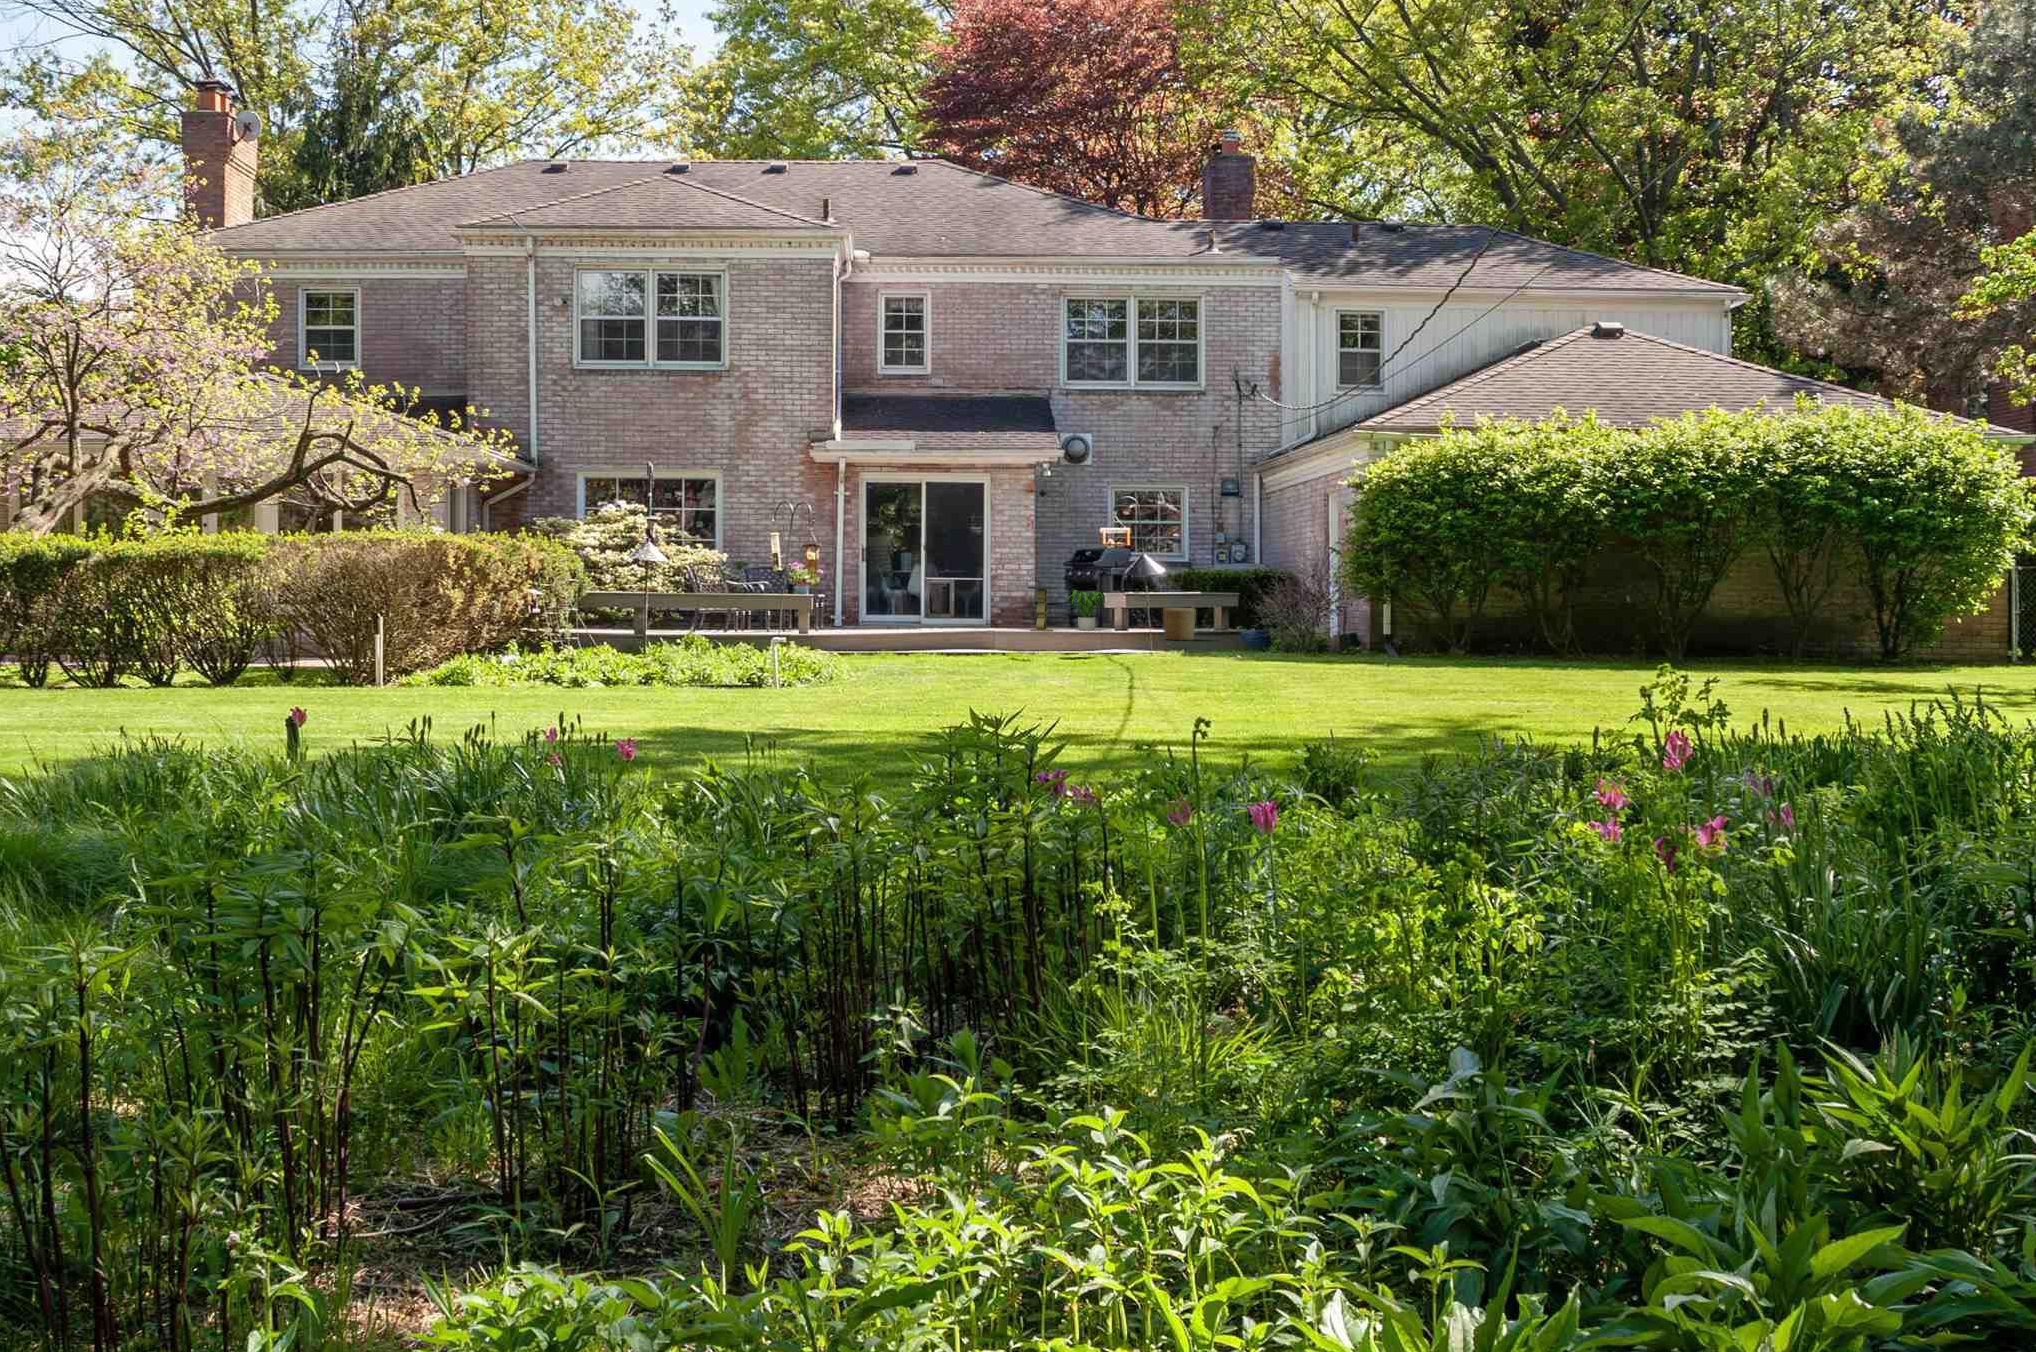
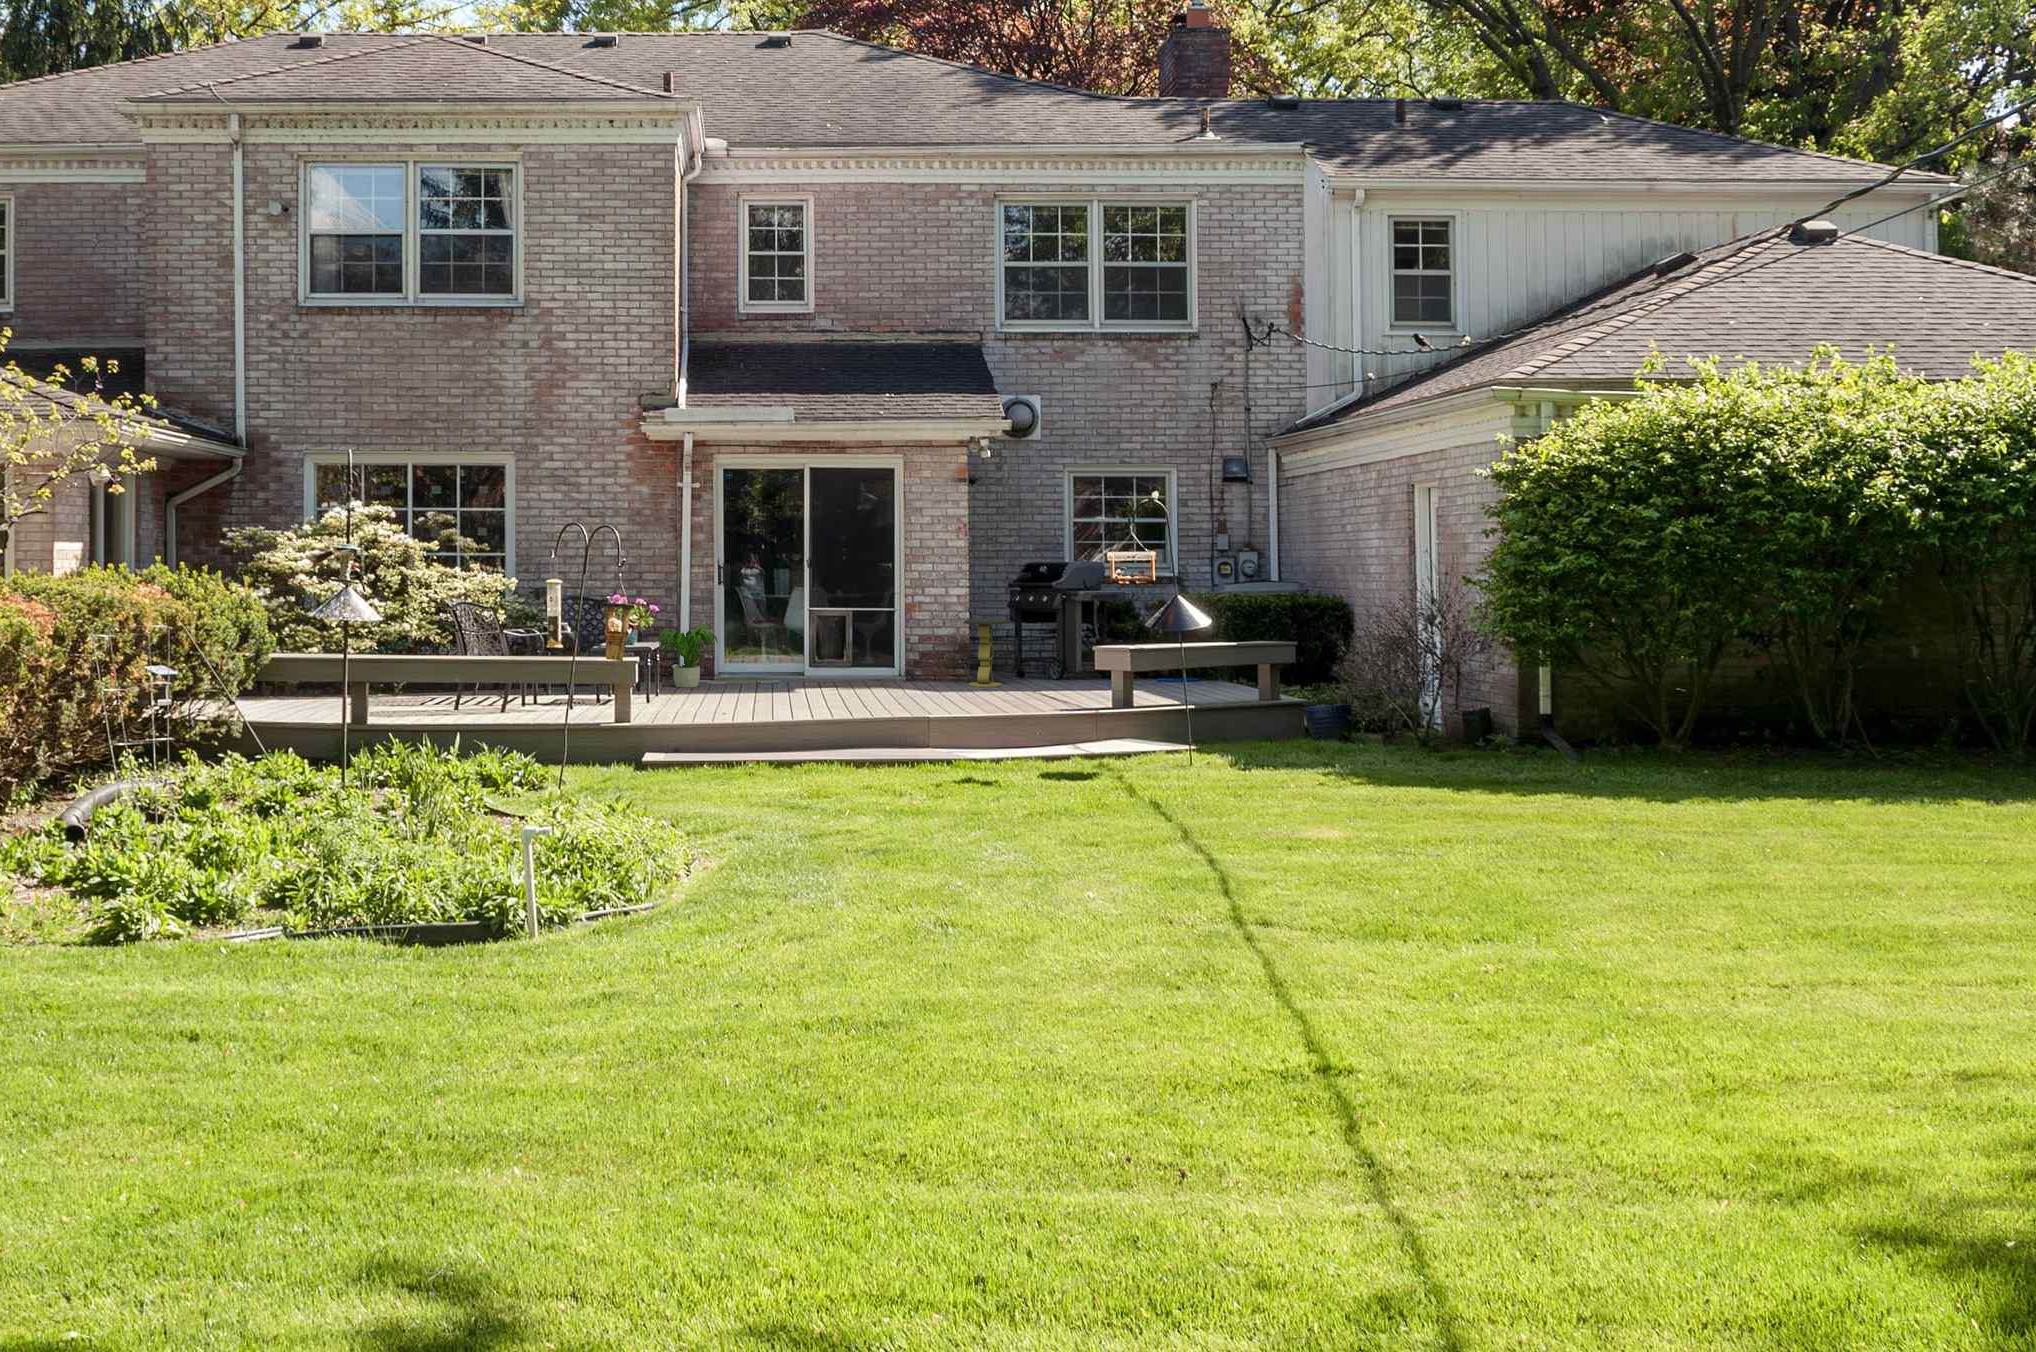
potted plant: present [1067,590,1105,631] -> present [659,625,717,687]
woven basket: present [1163,608,1196,640] -> none [1178,659,1229,711]

